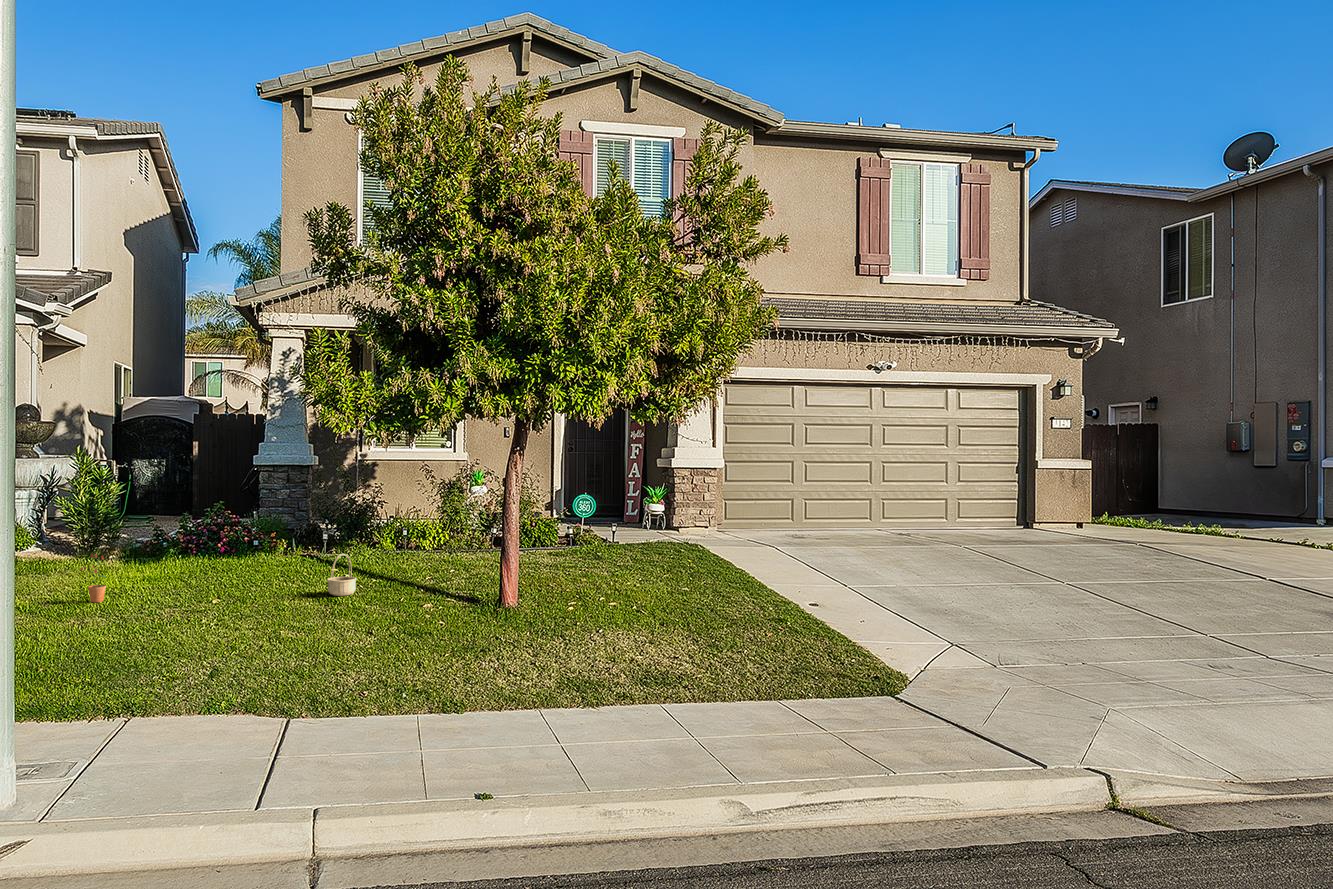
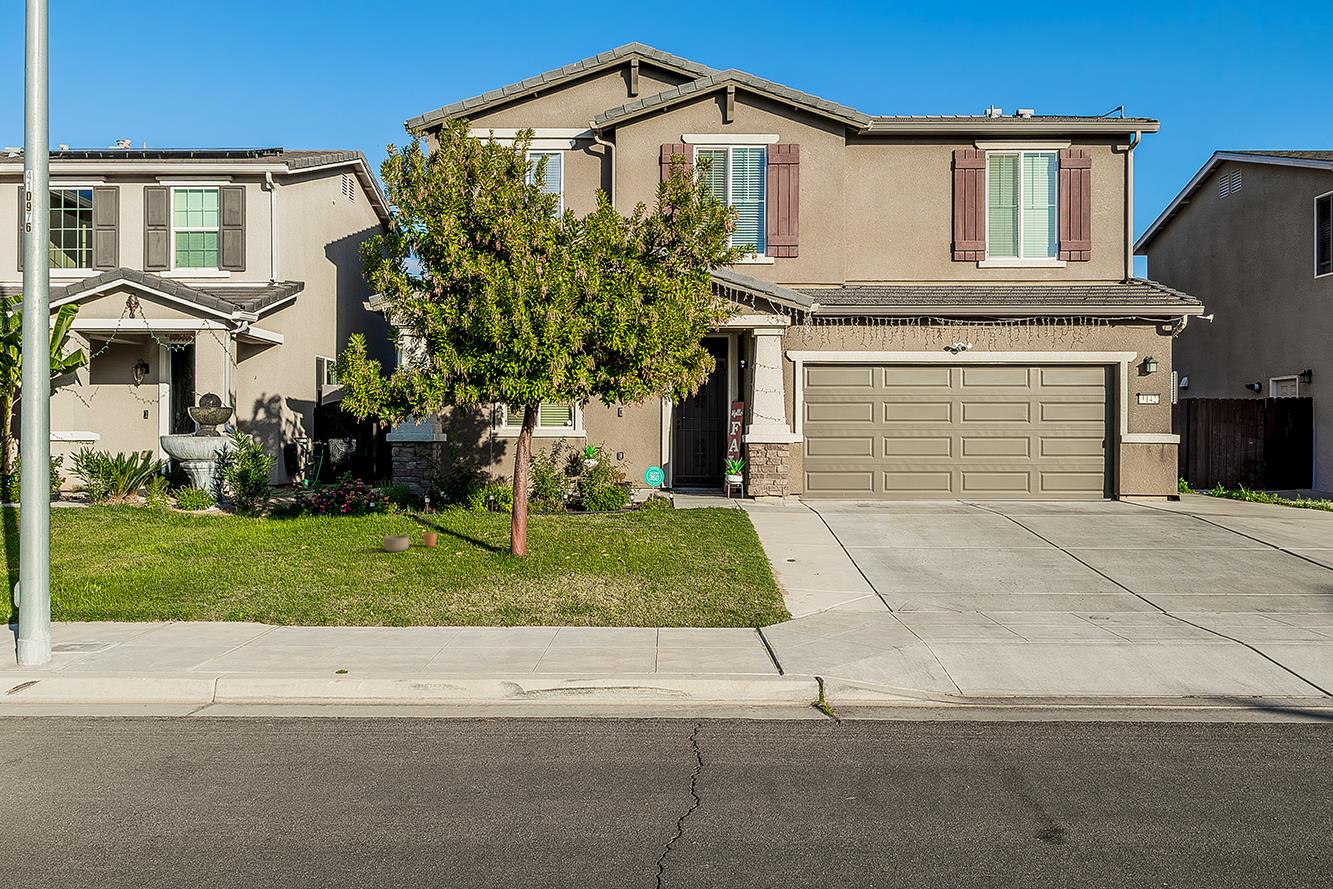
potted plant: present [81,554,106,602] -> present [421,507,437,547]

